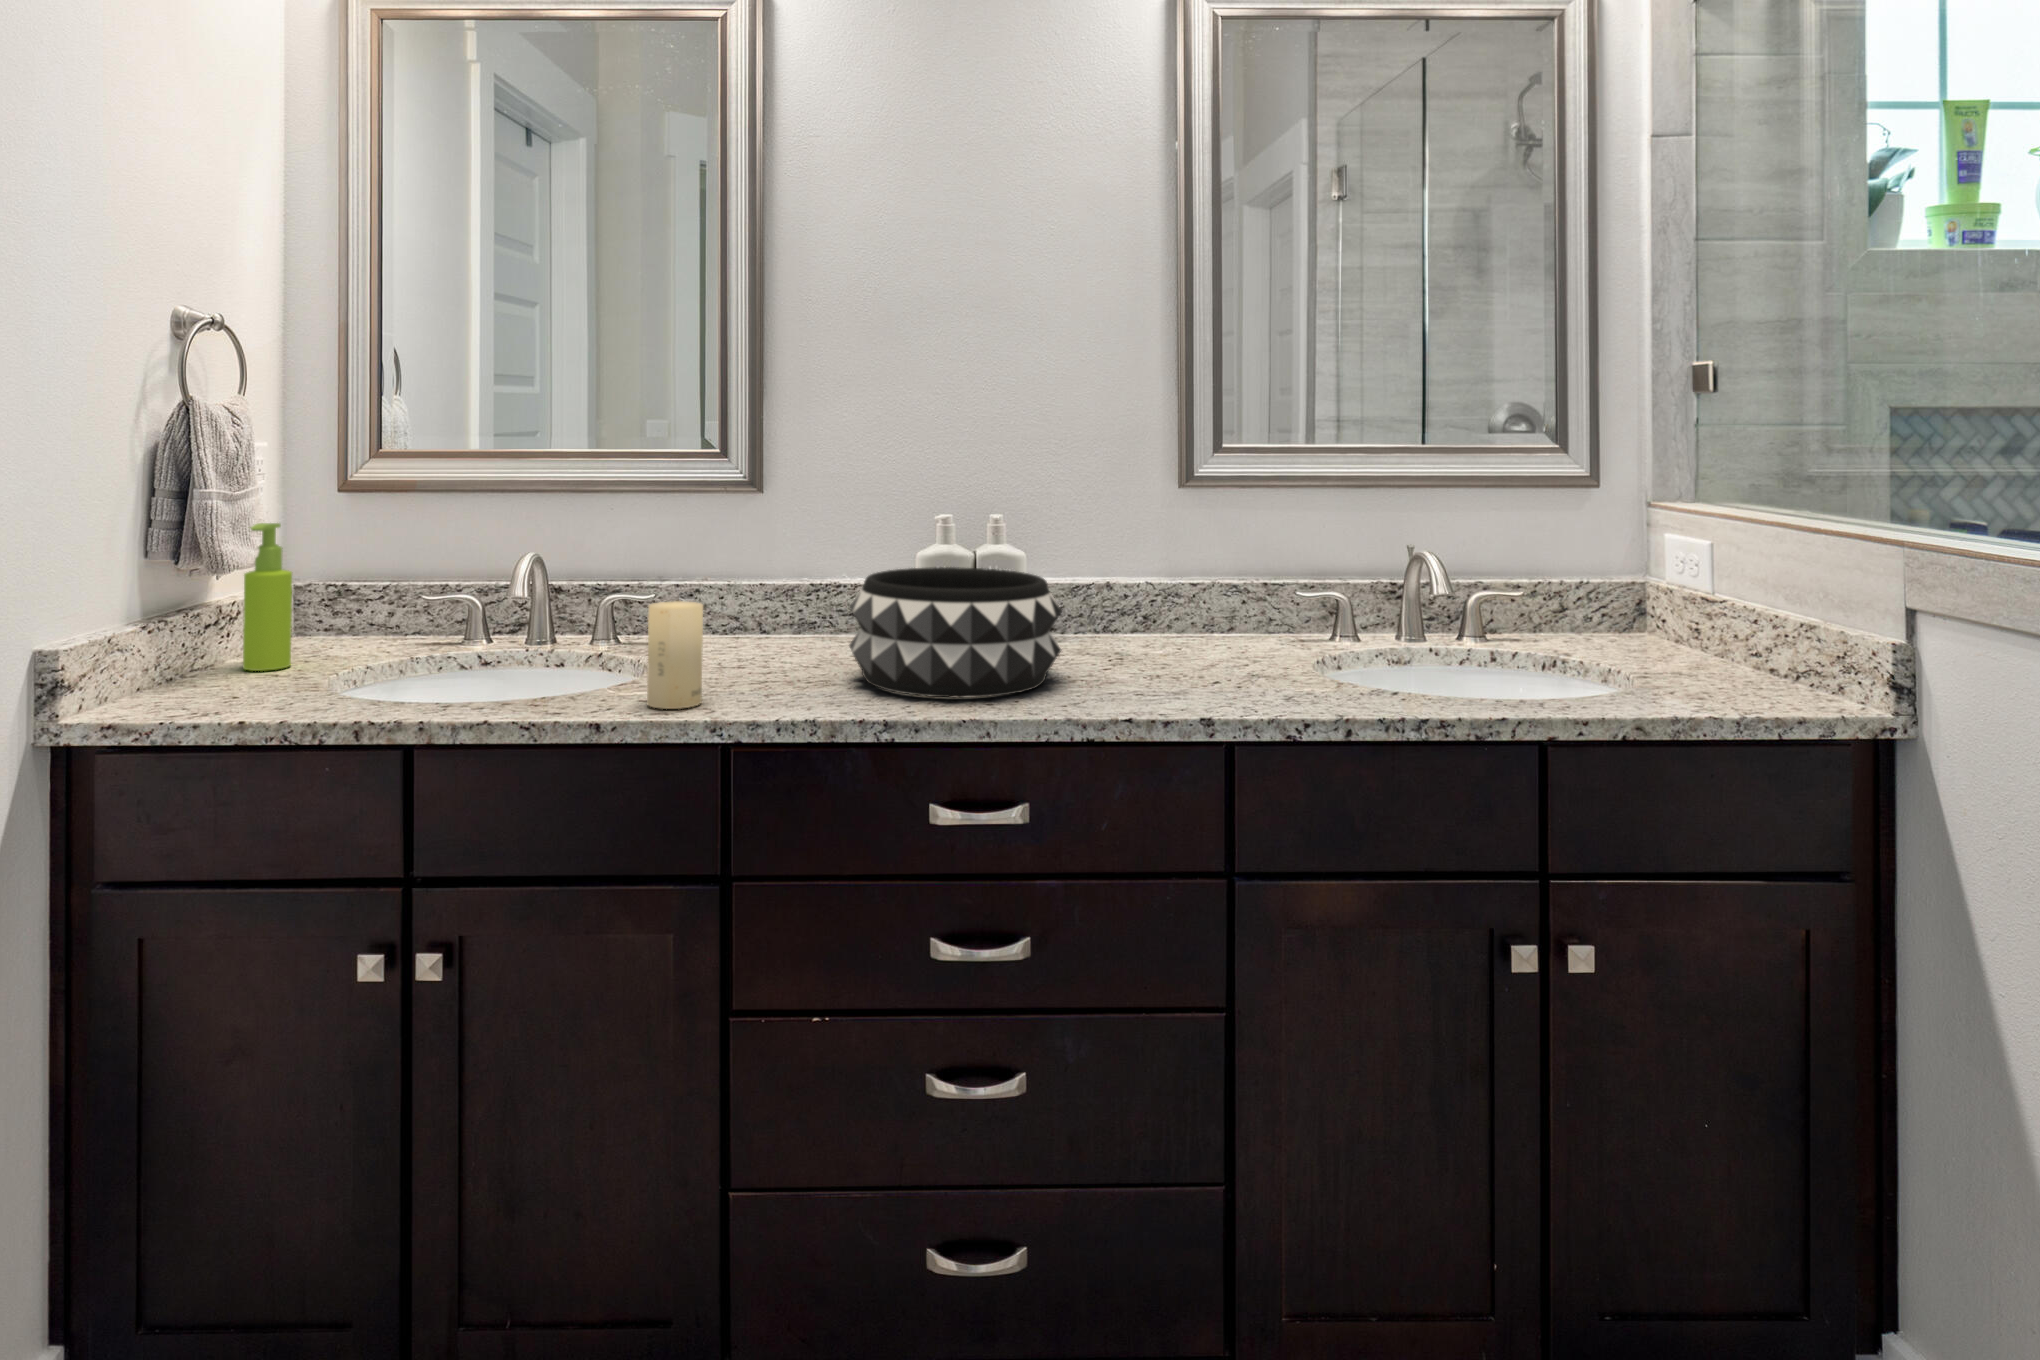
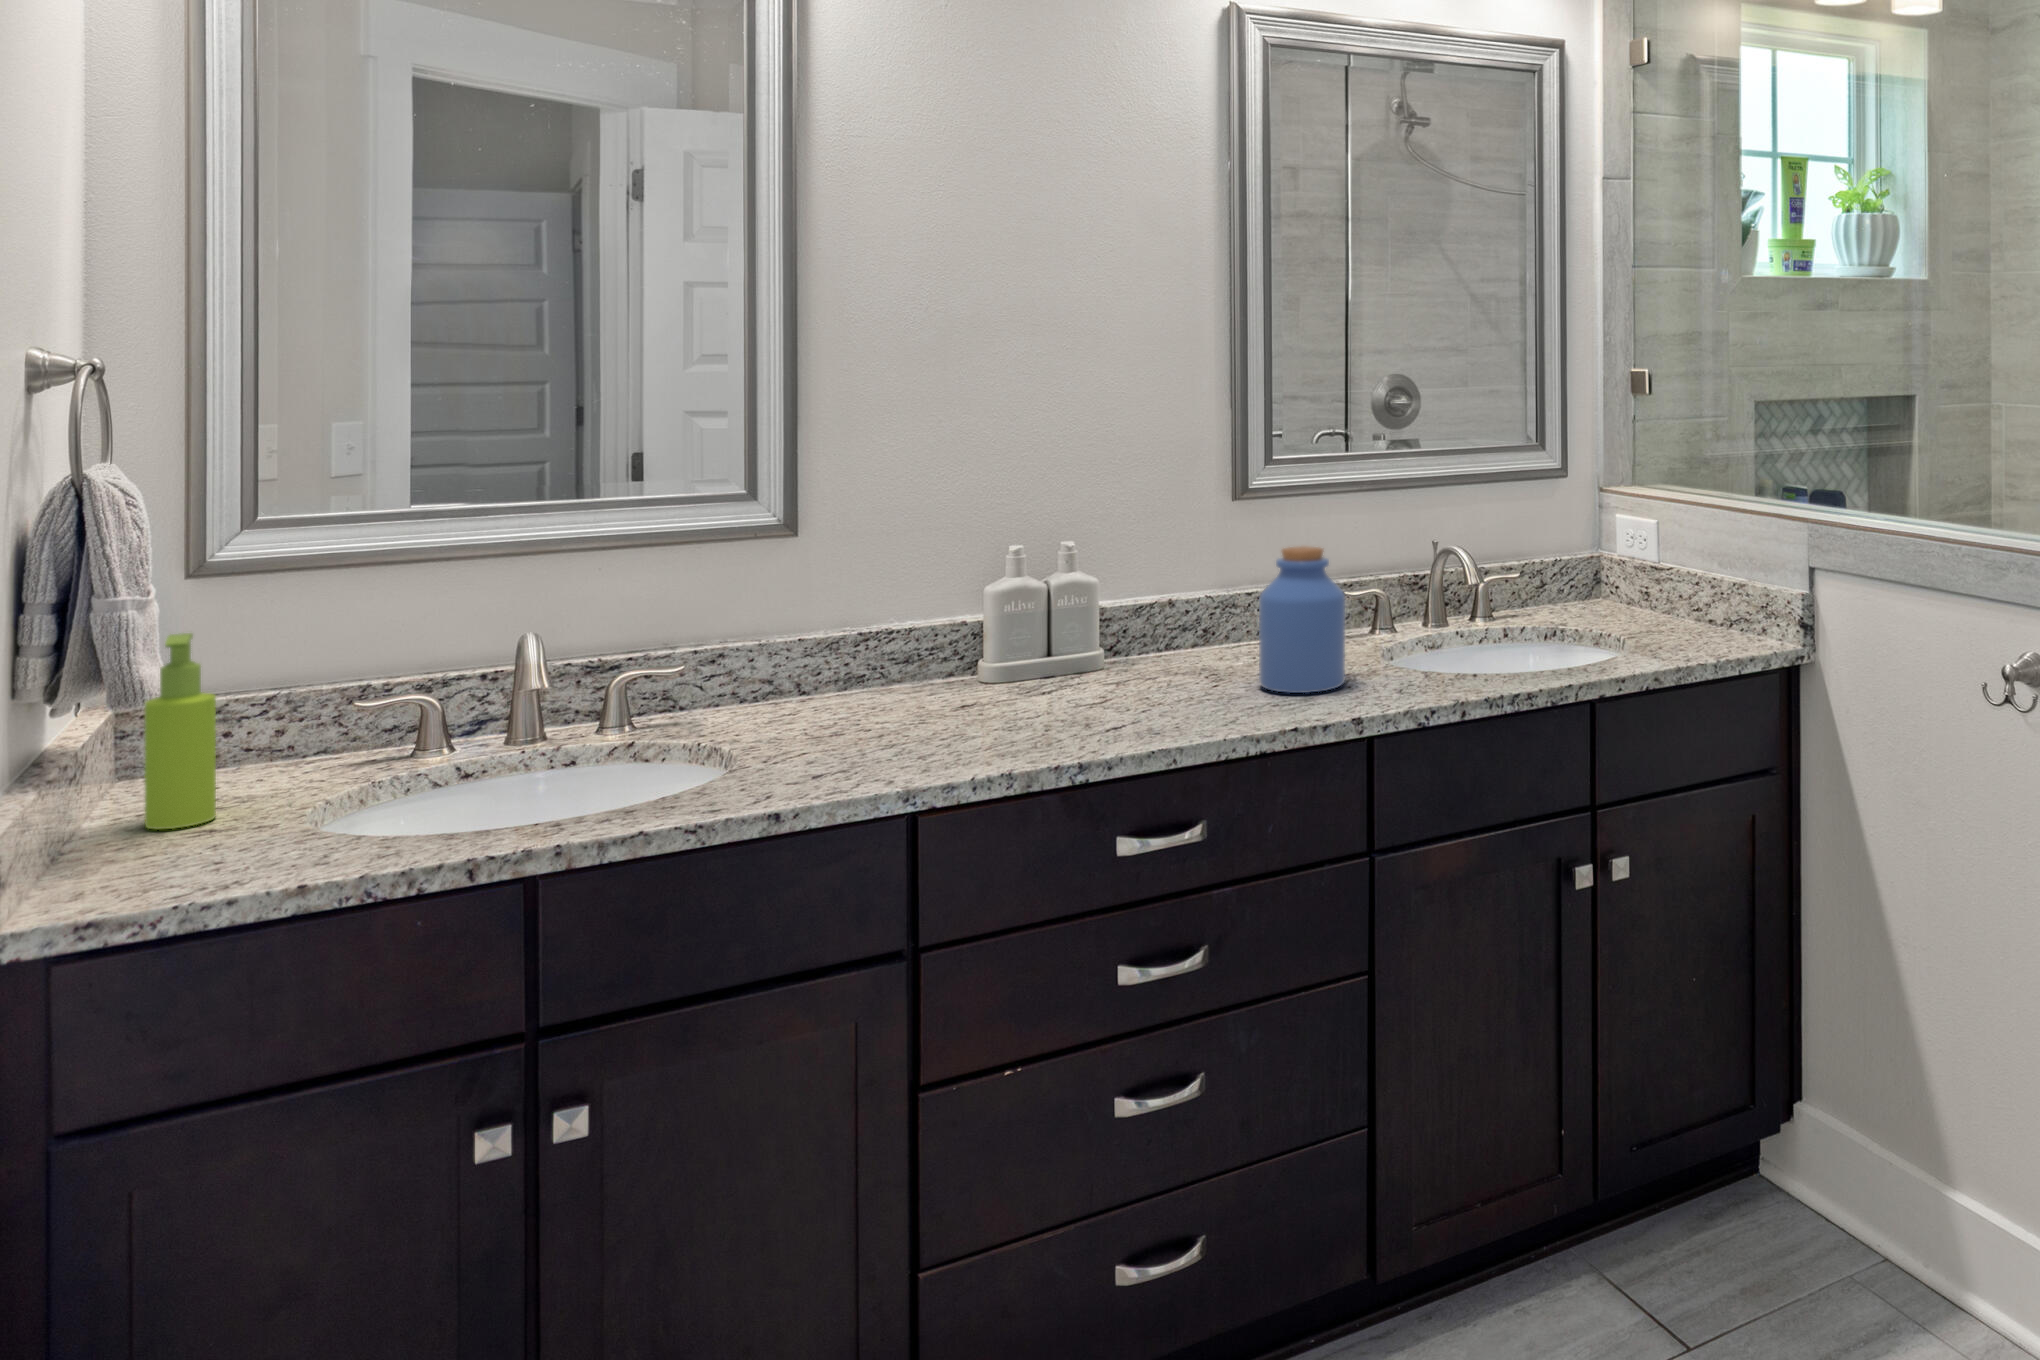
jar: none [1151,530,1247,687] -> present [1259,546,1345,693]
decorative bowl: present [849,567,1062,698] -> none [972,601,1191,736]
candle: present [647,601,703,709] -> none [803,670,864,787]

